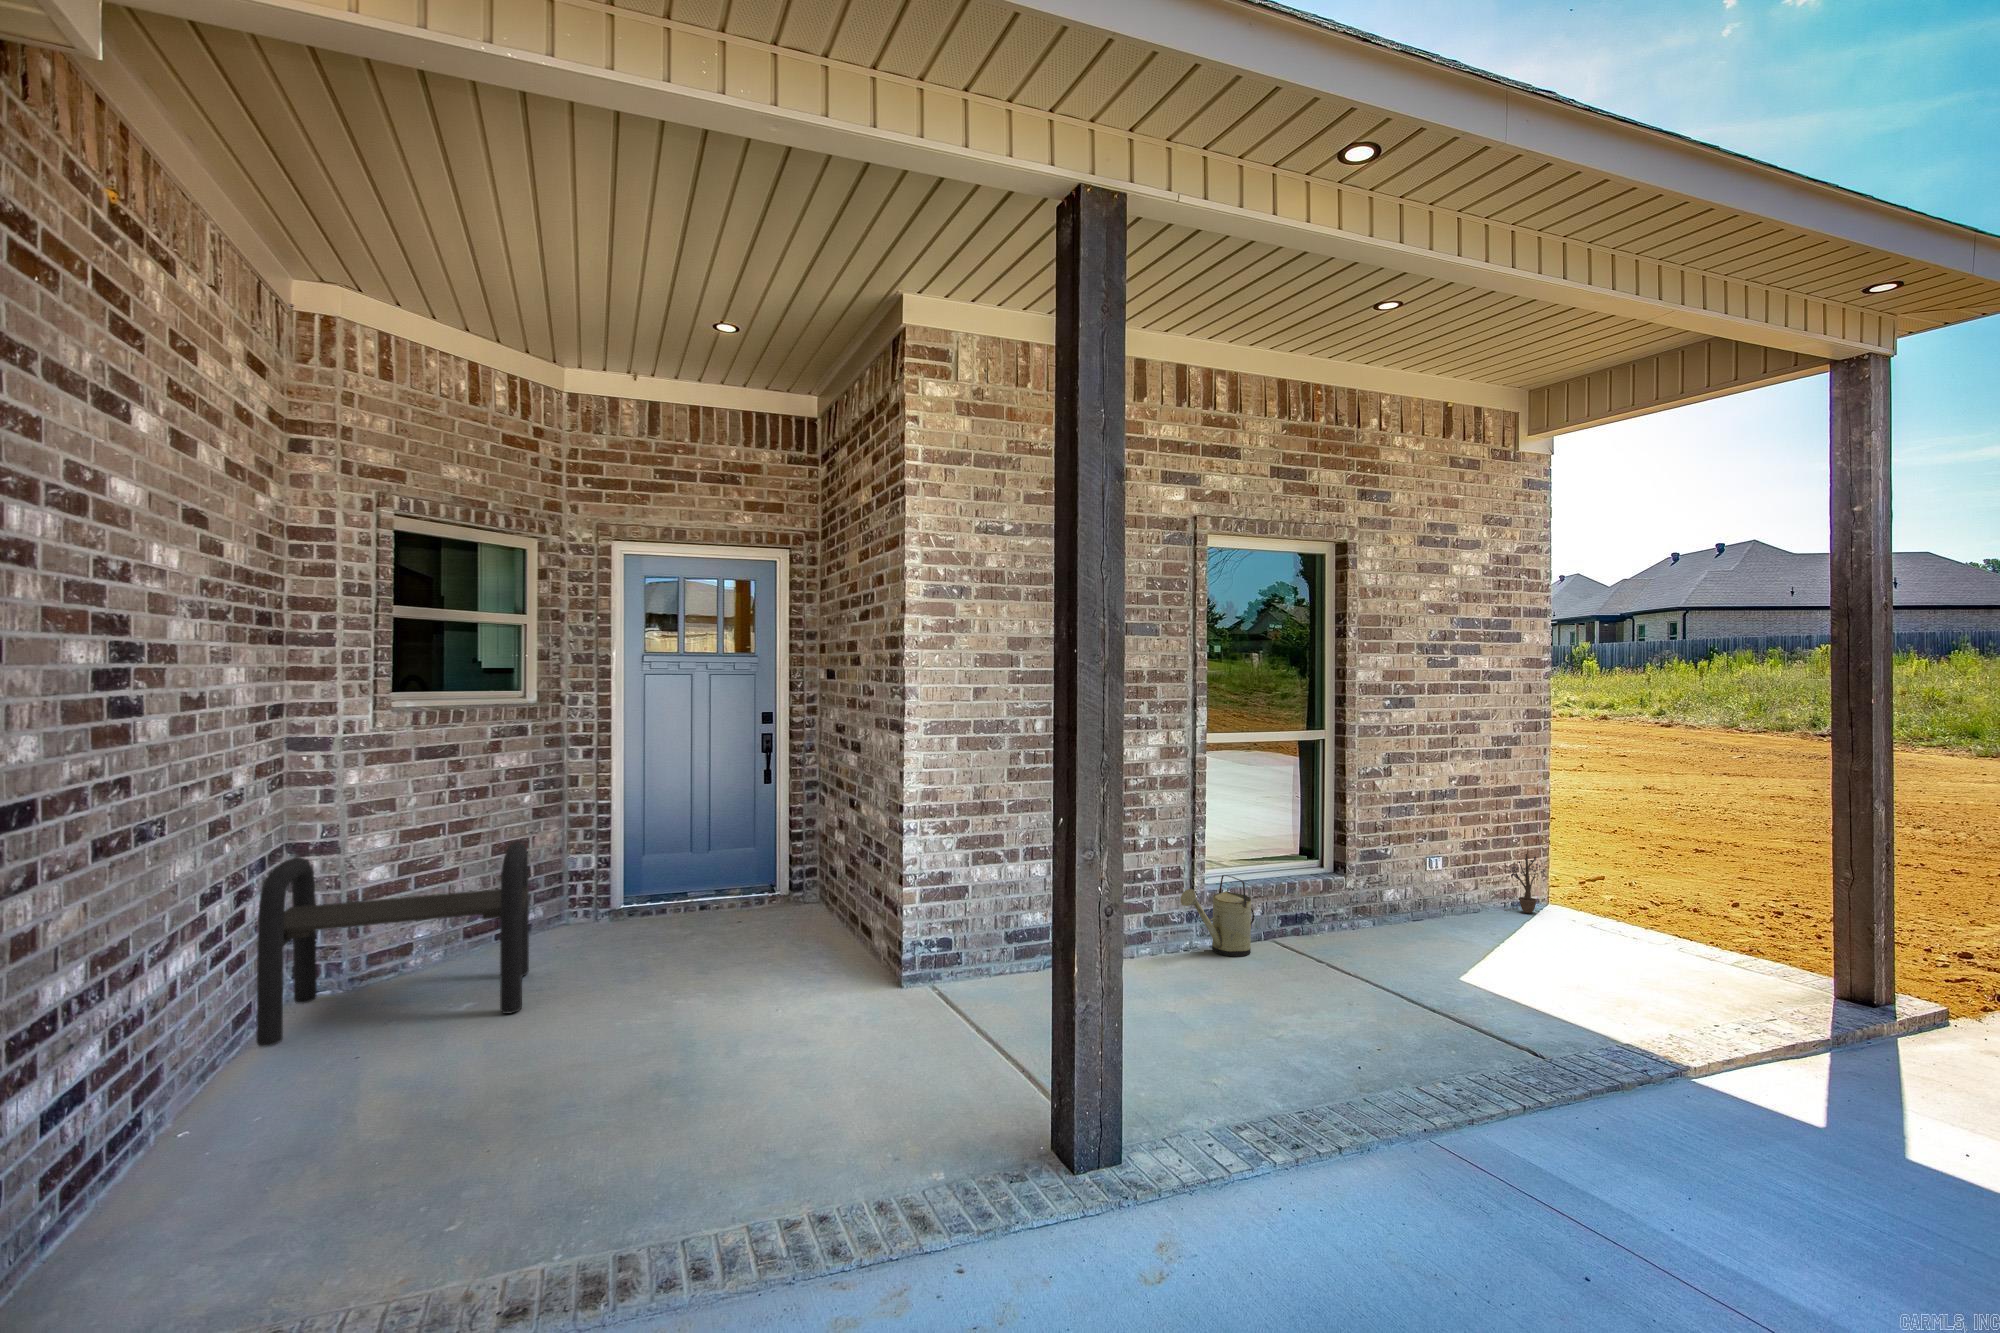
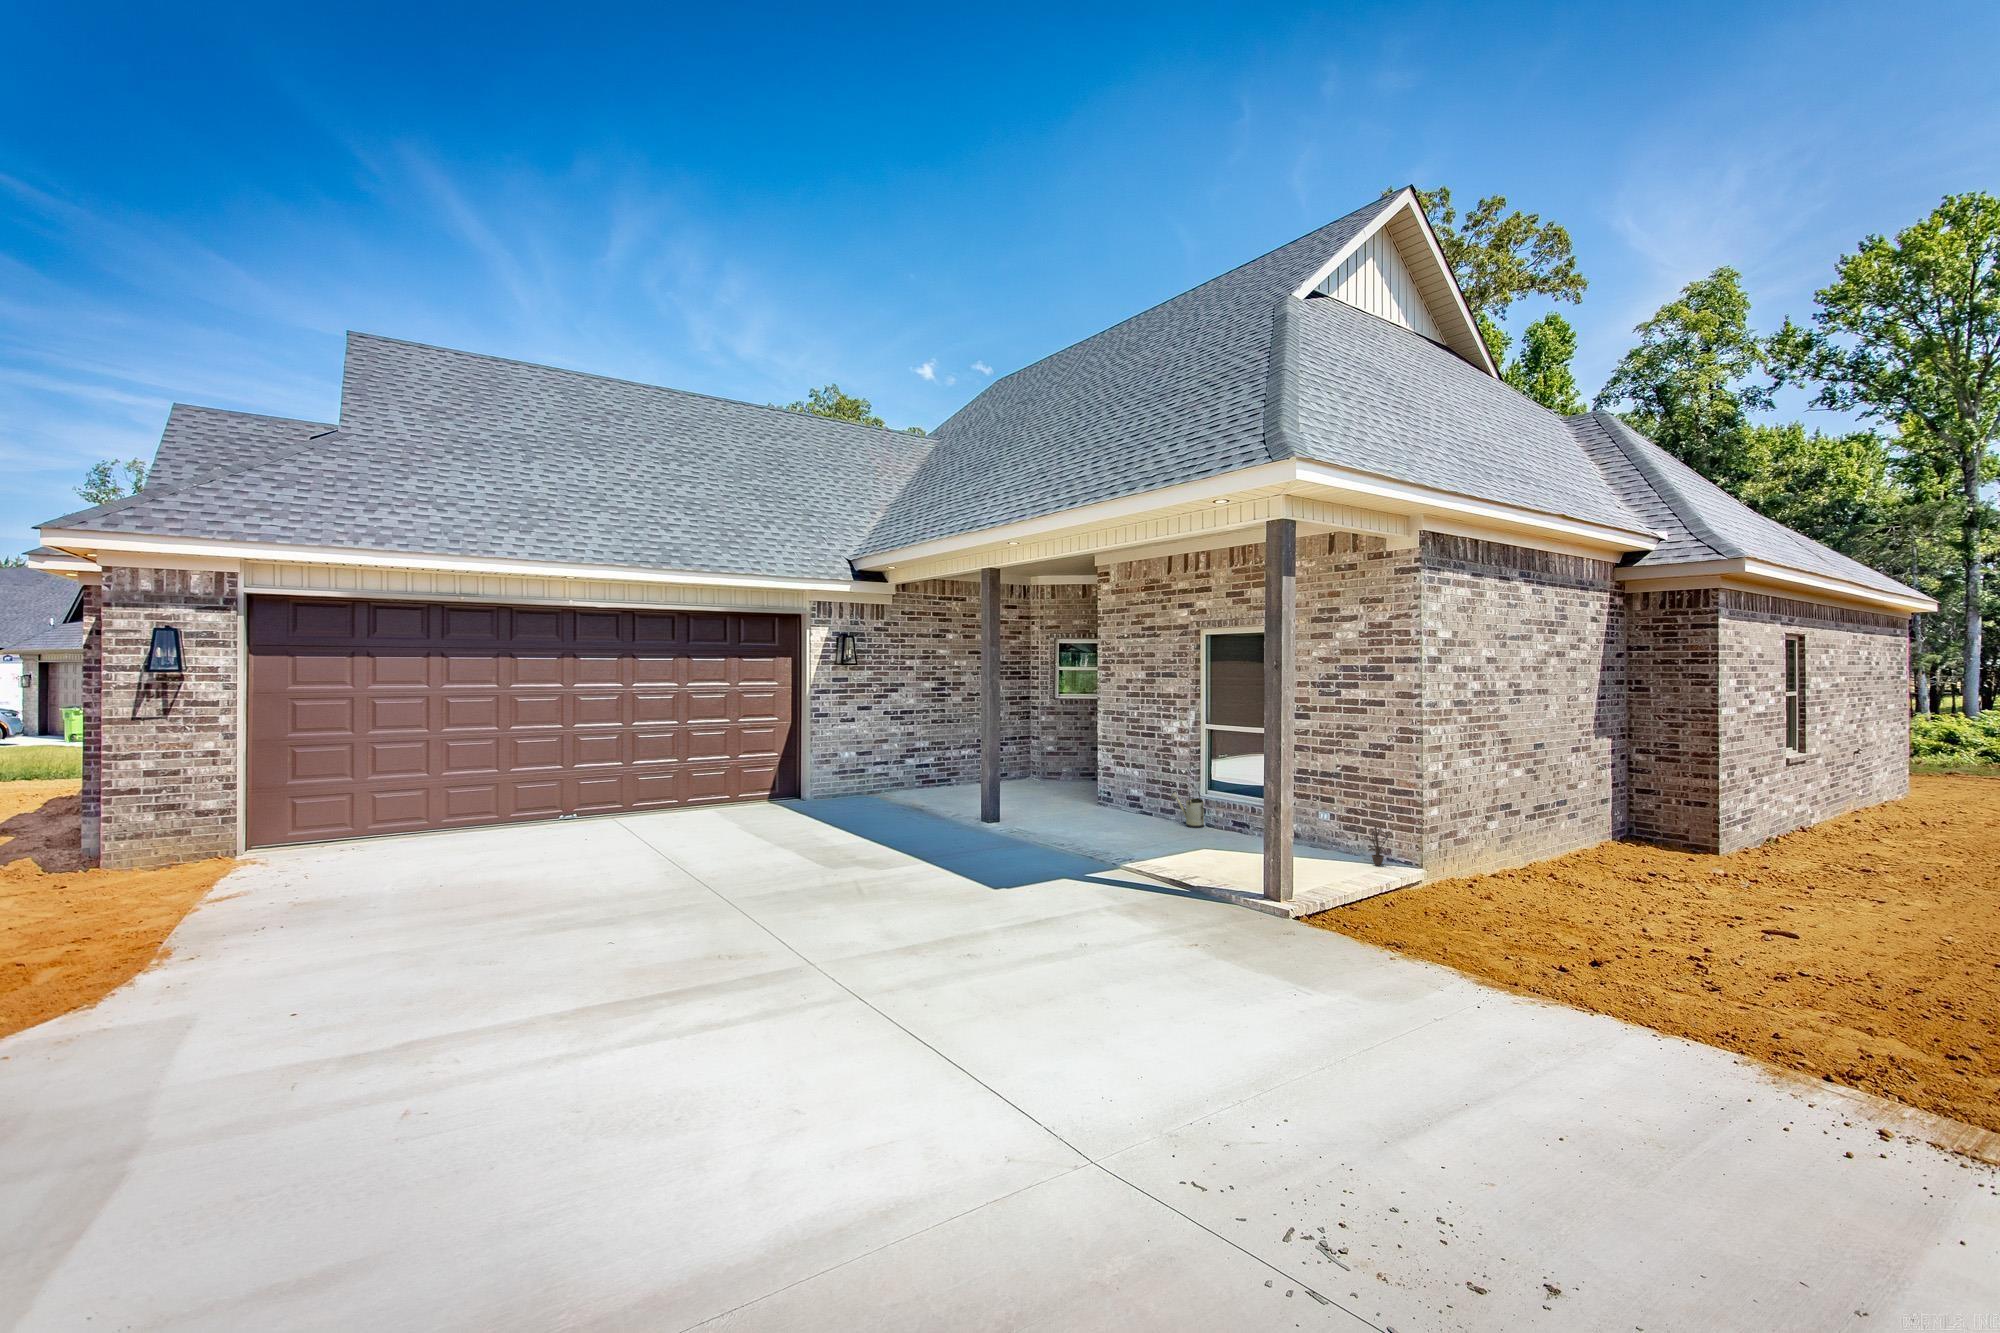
bench: present [256,842,529,1047] -> none [1006,737,1069,786]

